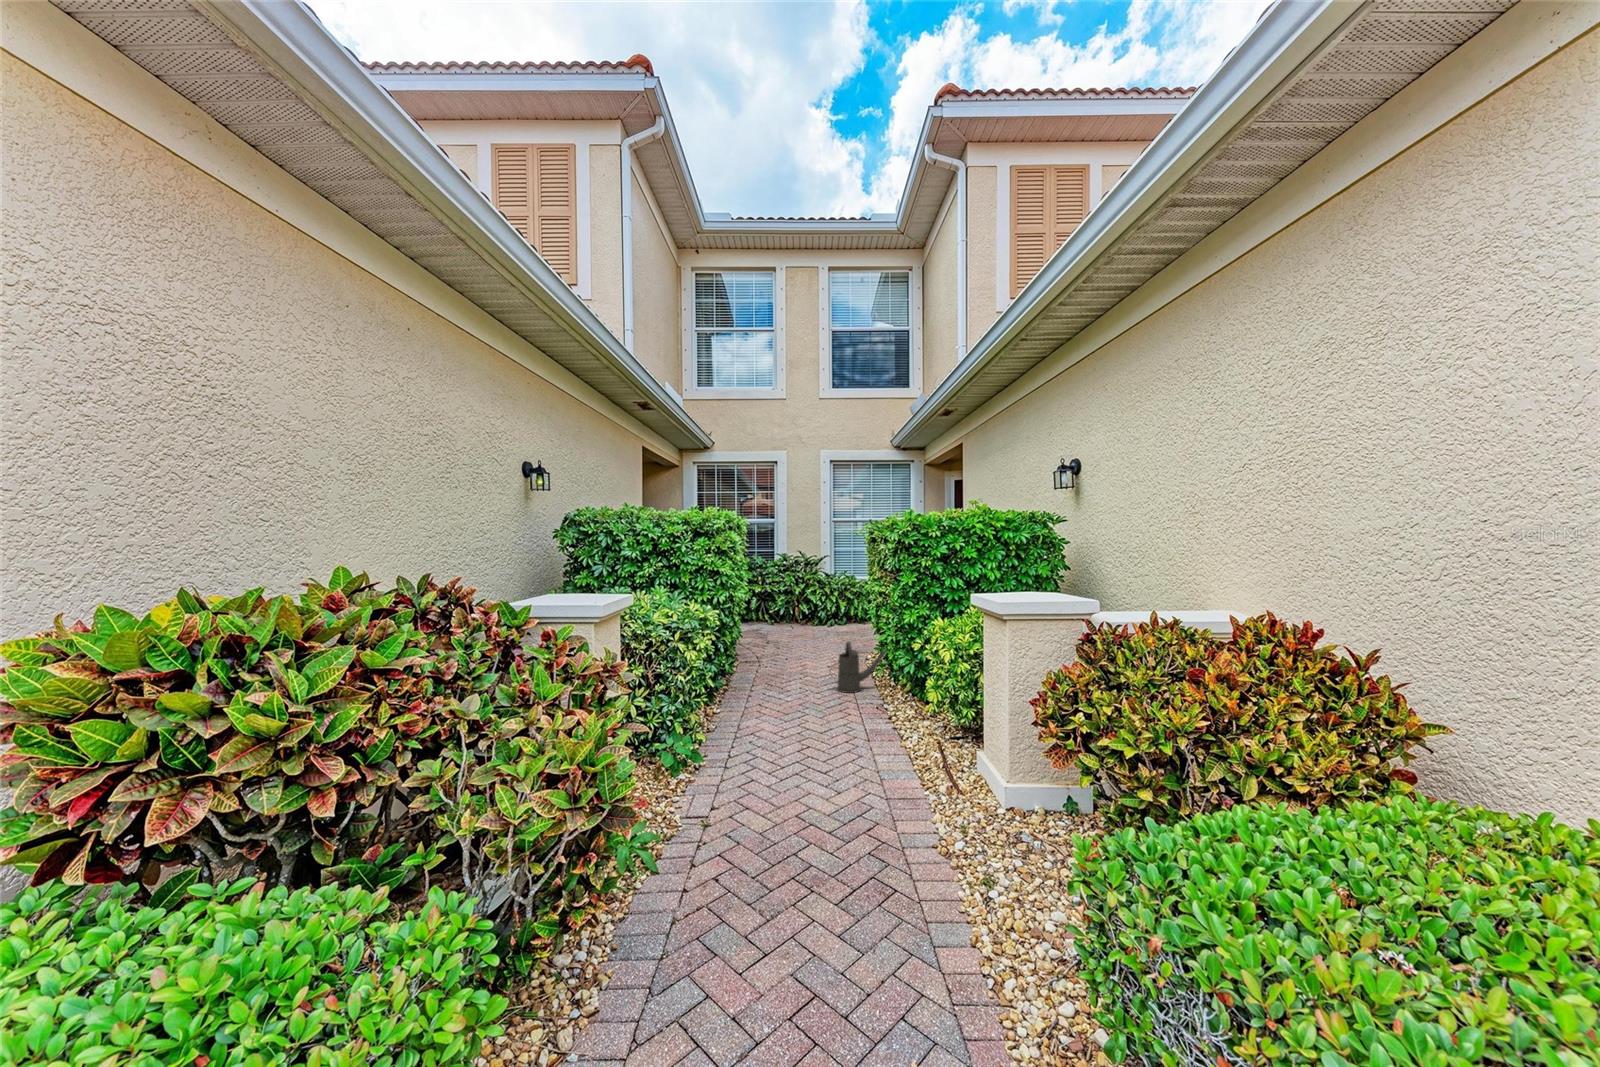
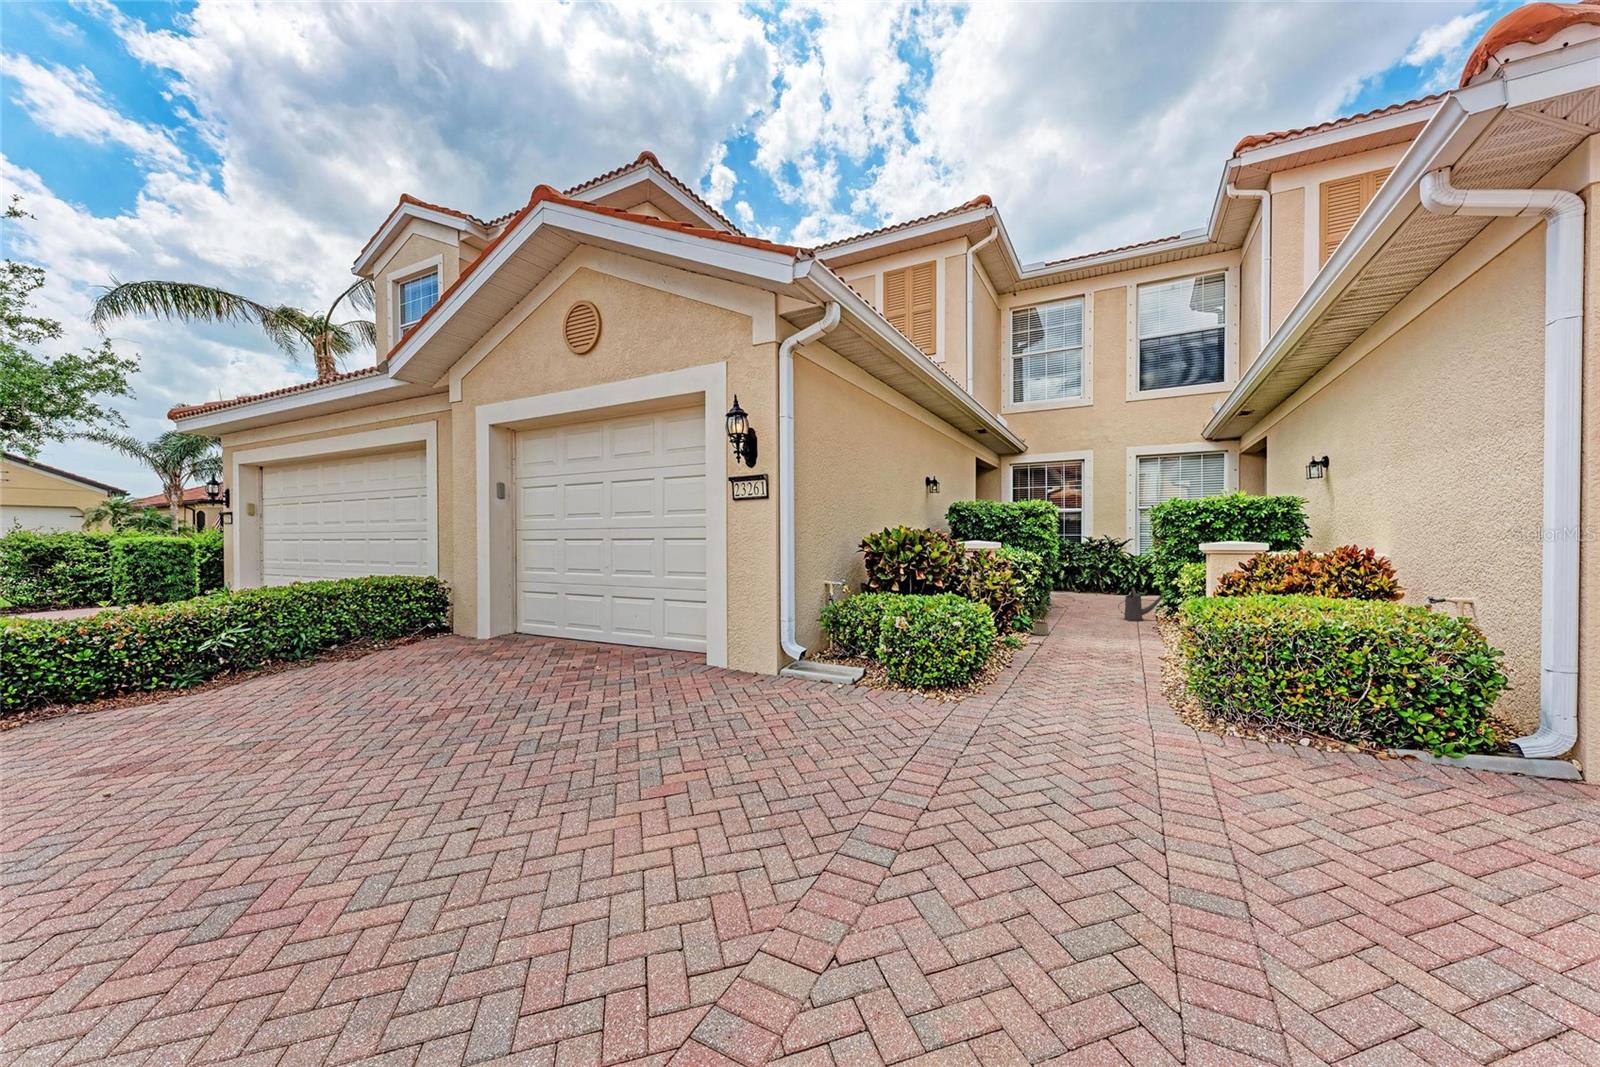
potted plant: none [698,689,735,761] -> present [1030,597,1050,635]

